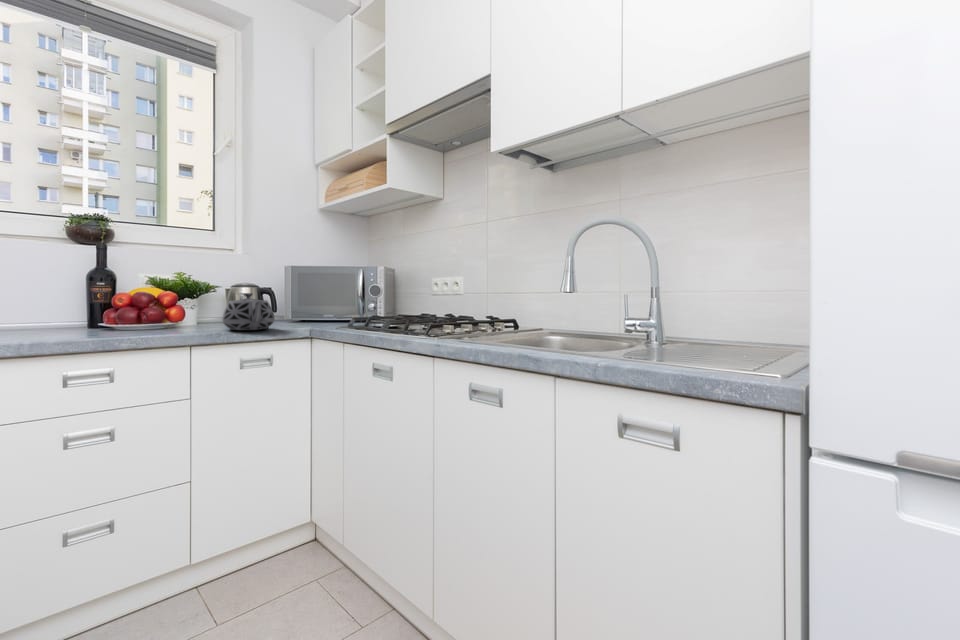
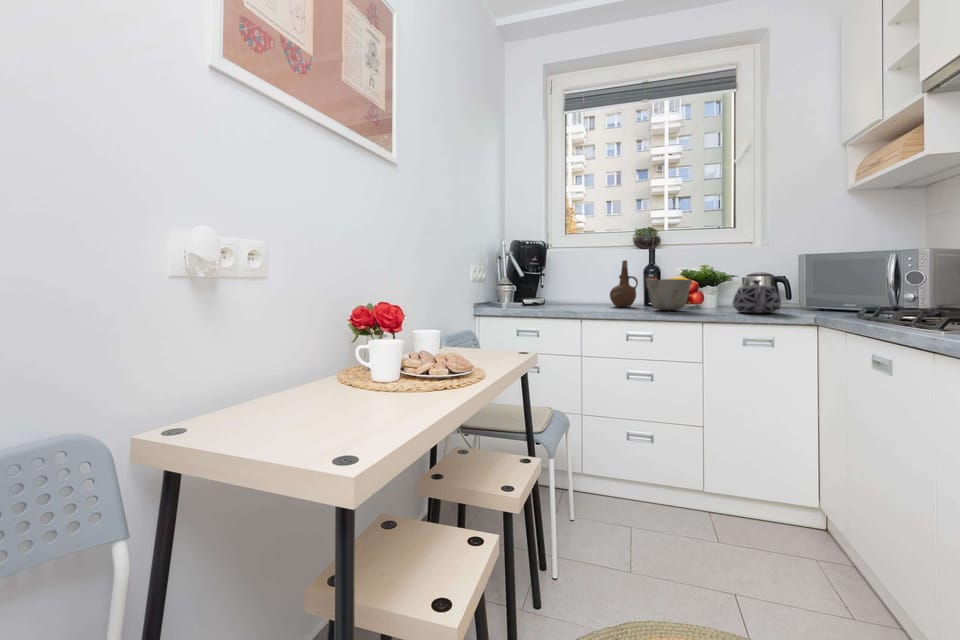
ceramic pitcher: none [27,260,81,329] -> present [610,260,638,307]
ceramic bowl: none [98,292,169,333] -> present [647,279,692,310]

